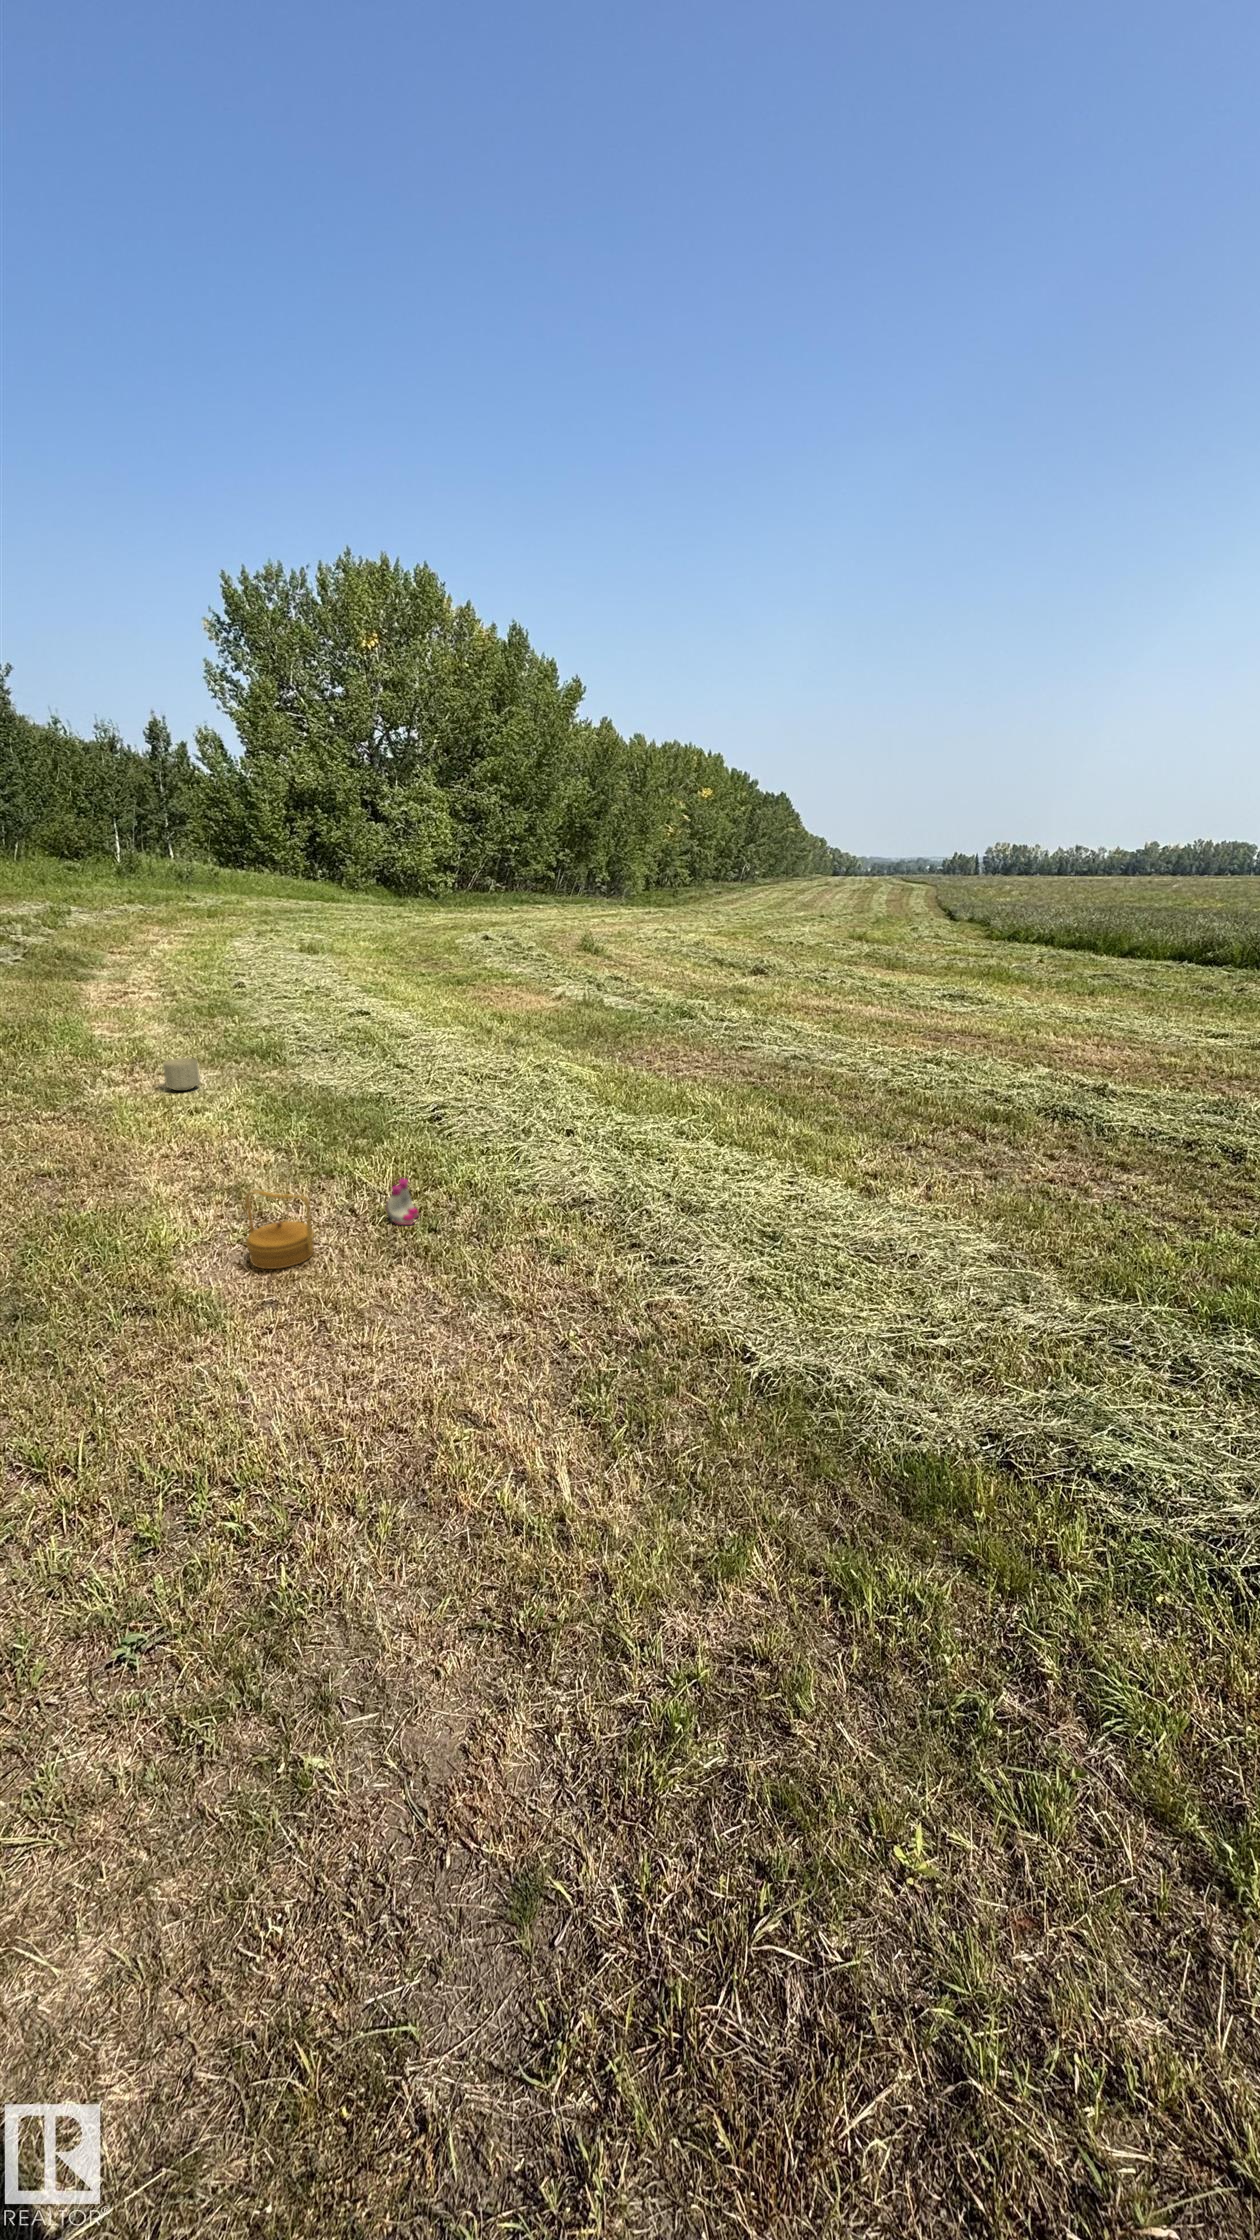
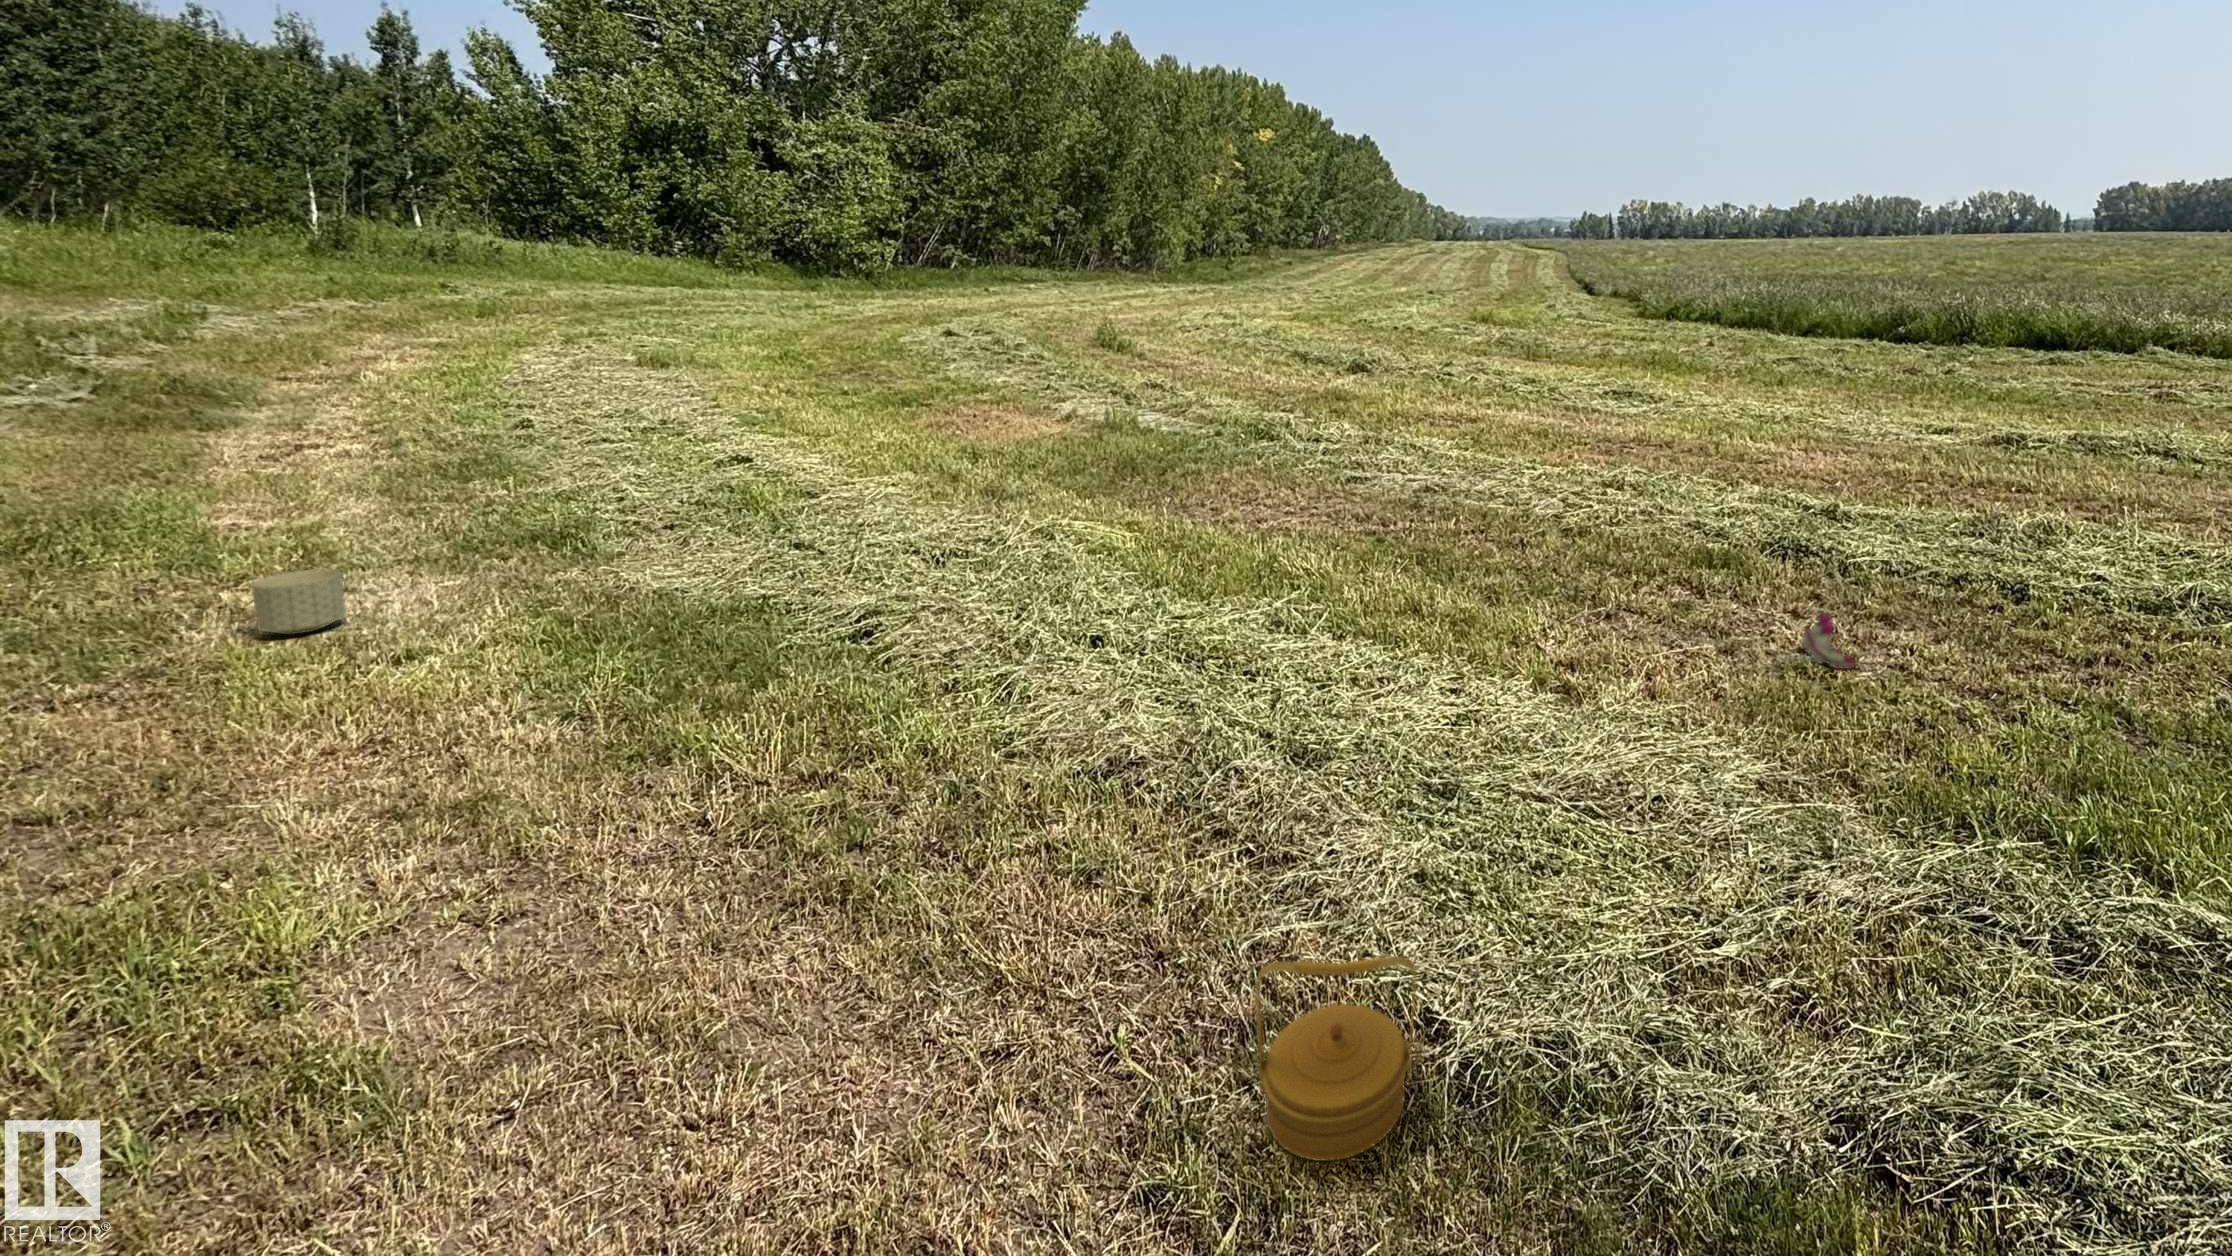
boots: present [385,1178,419,1225] -> present [1802,613,1855,669]
basket: present [245,1190,314,1269] -> present [1255,956,1417,1161]

